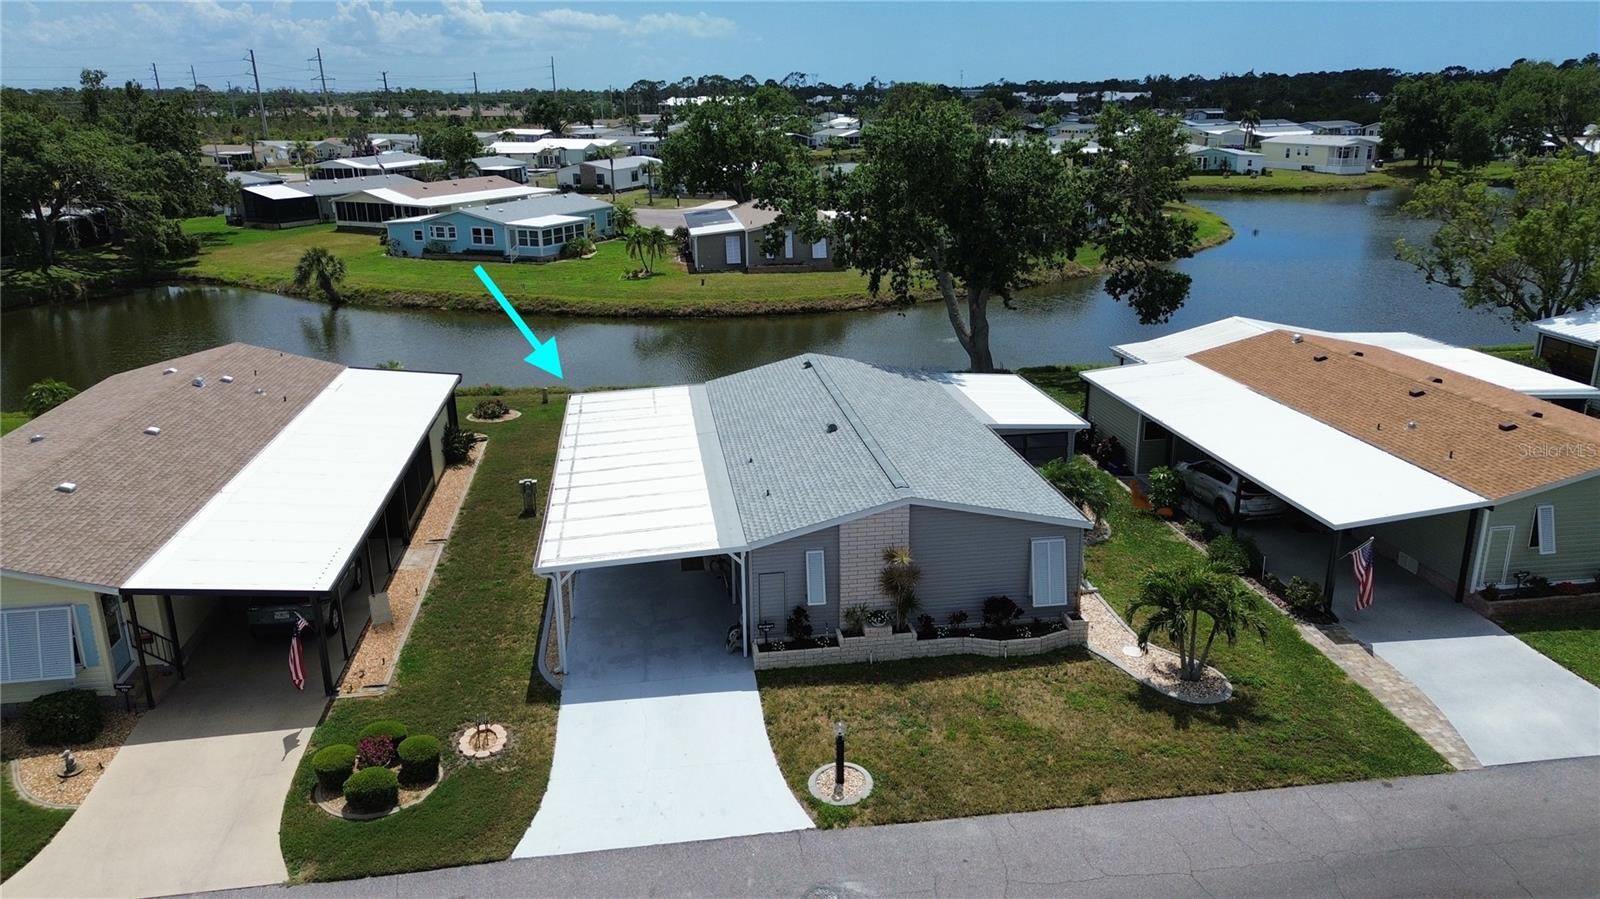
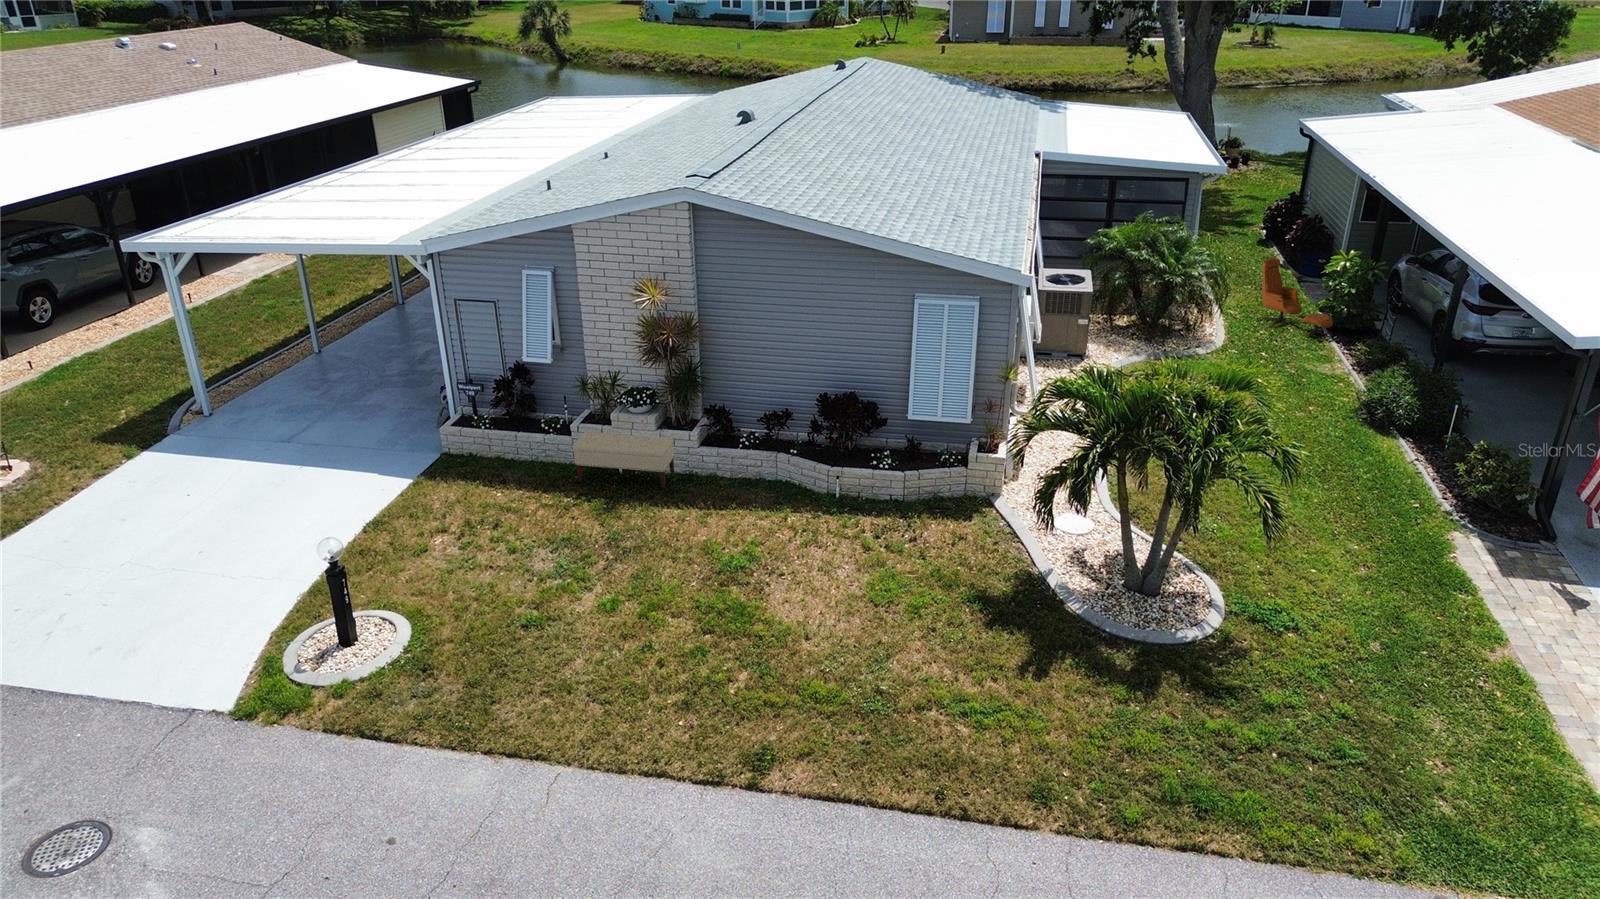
bench: present [369,592,393,633] -> present [573,432,675,489]

